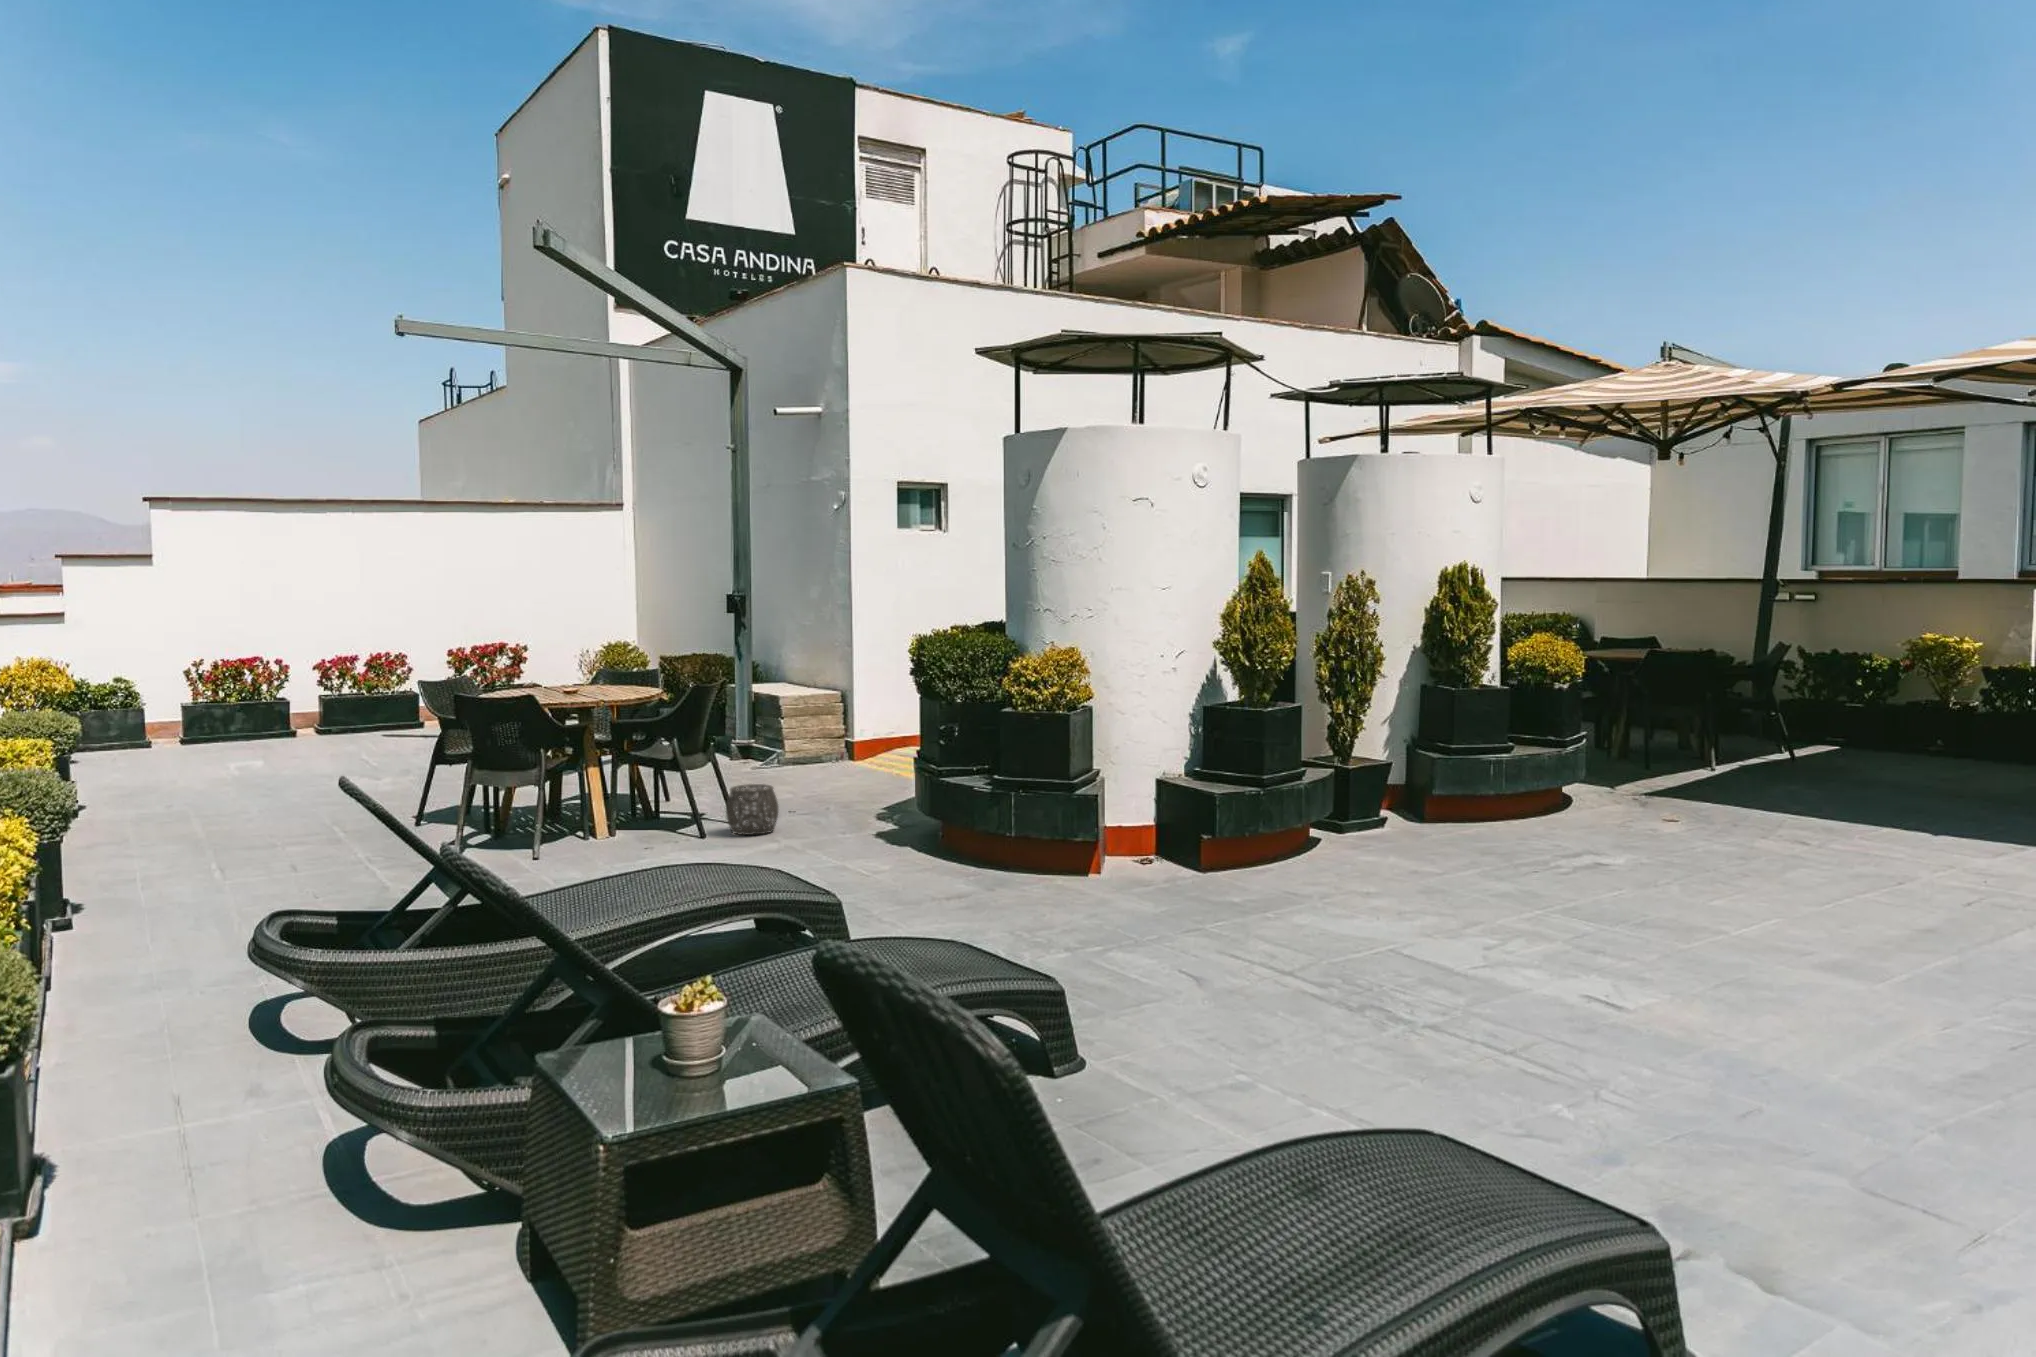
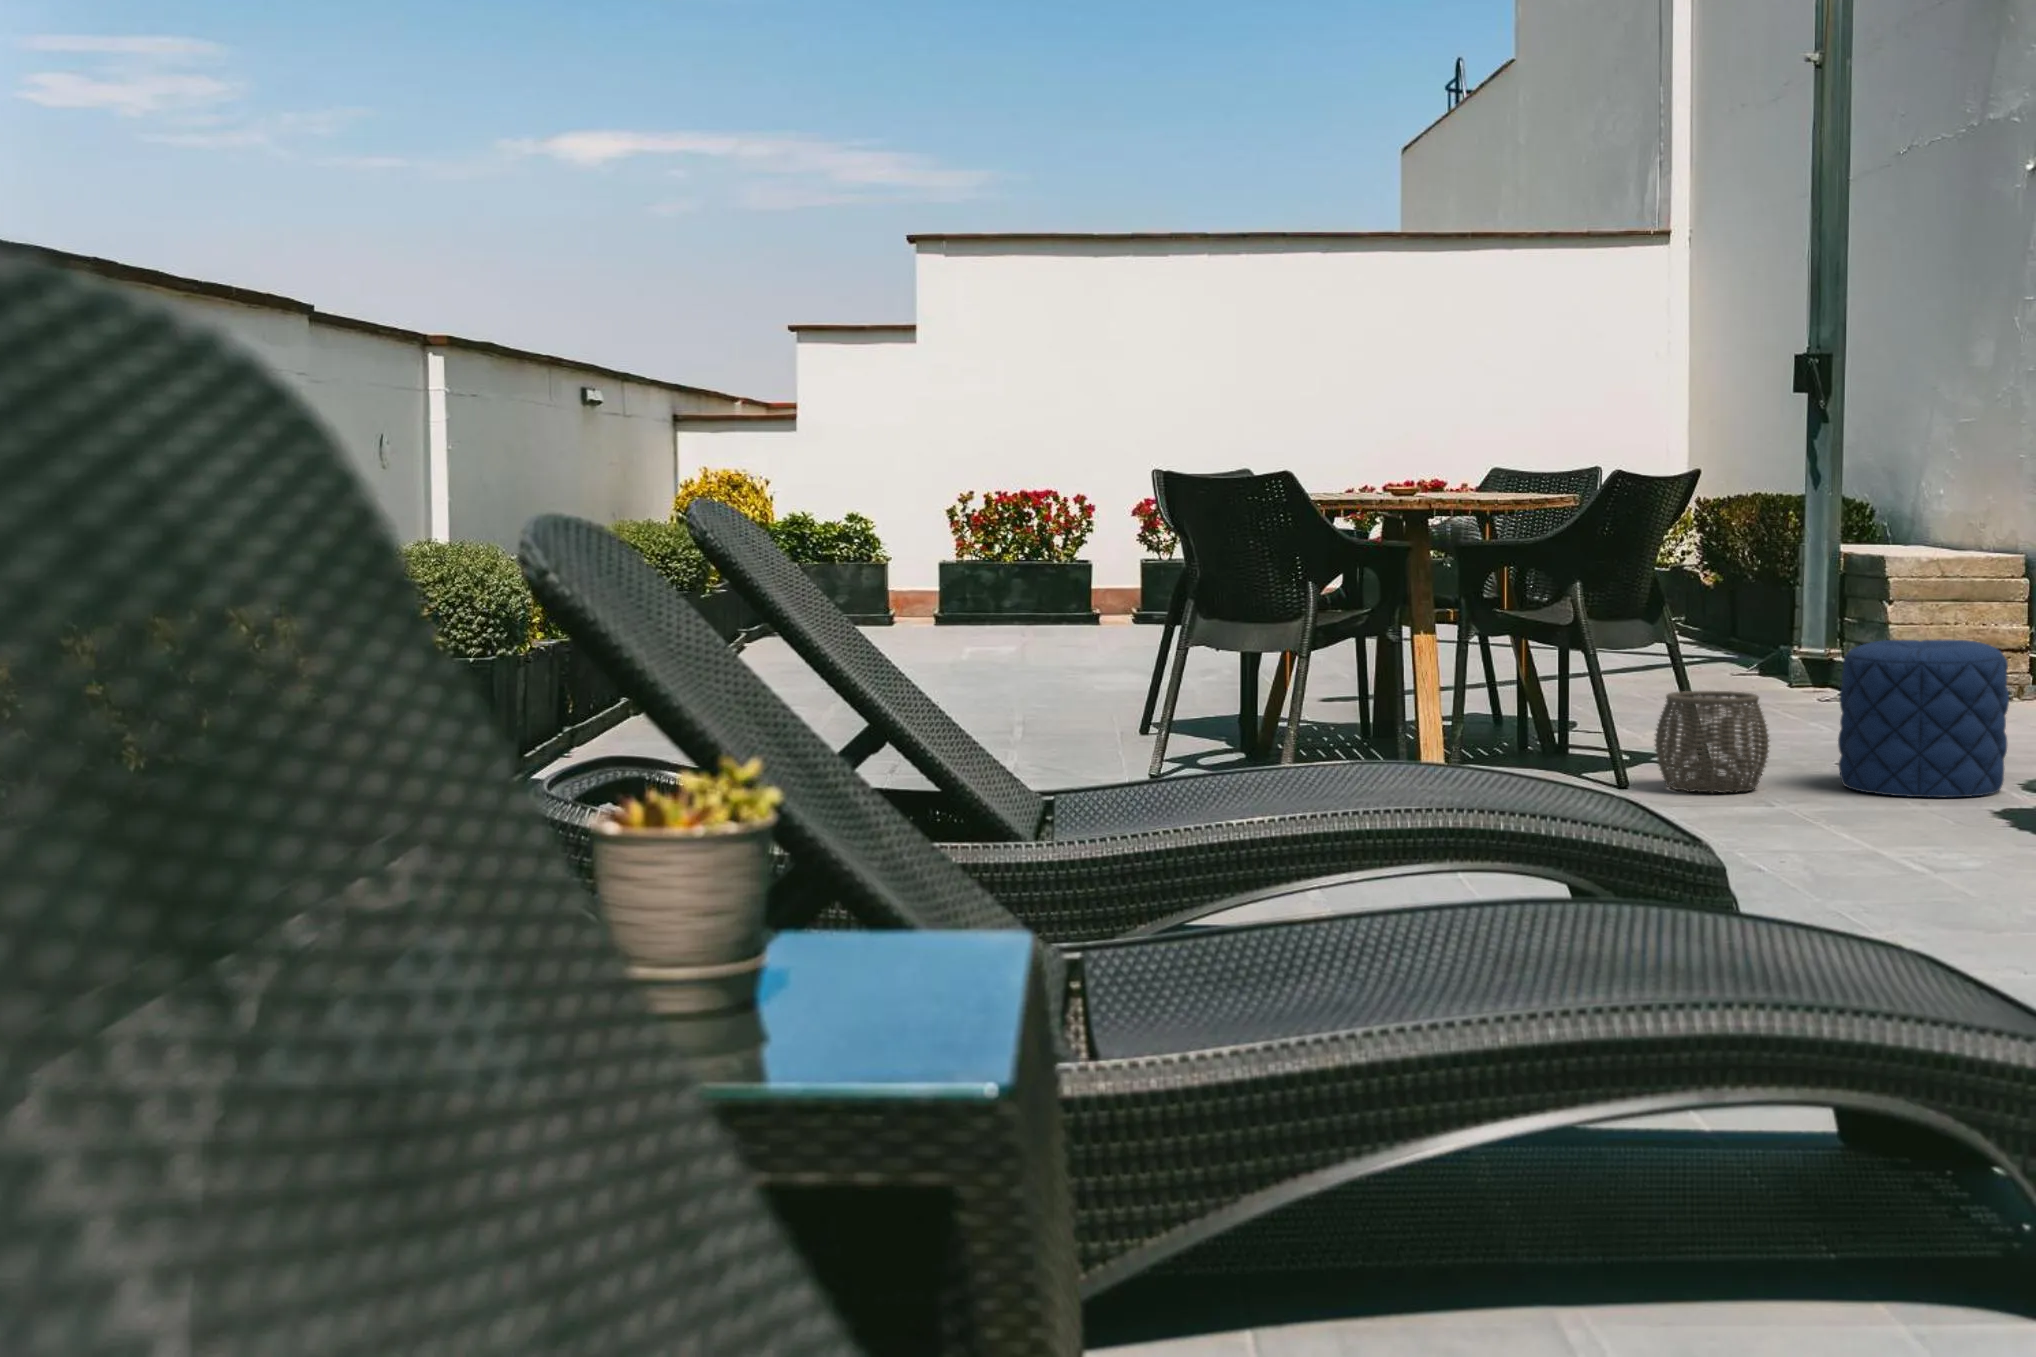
pouf: none [806,752,879,828] -> present [1838,640,2009,797]

